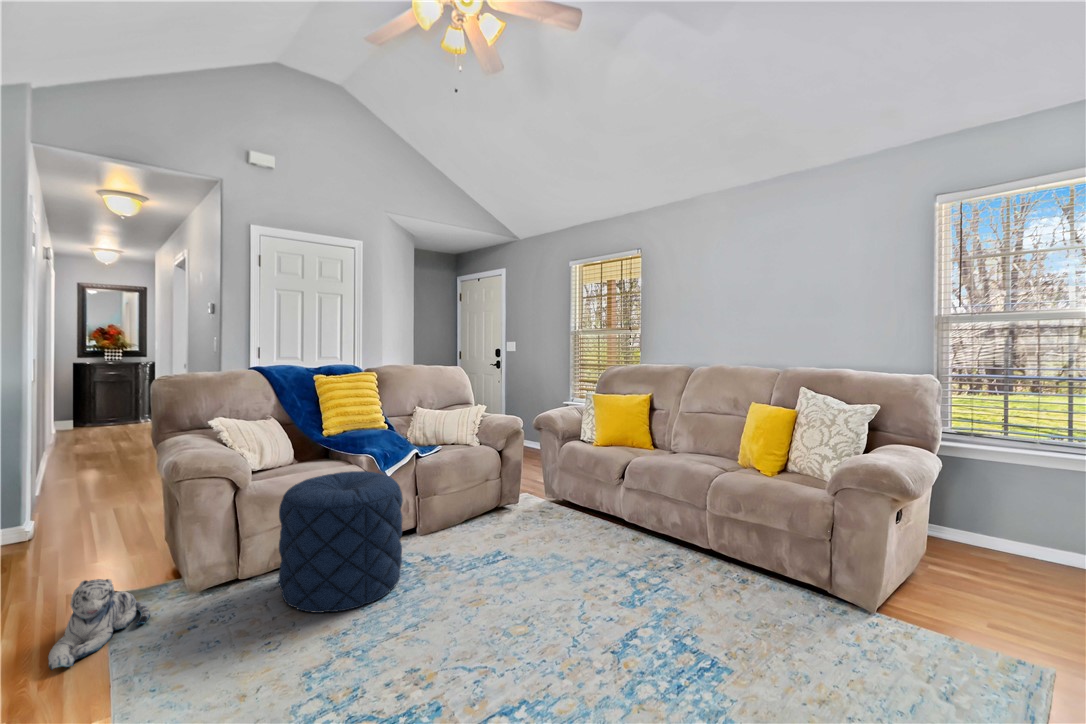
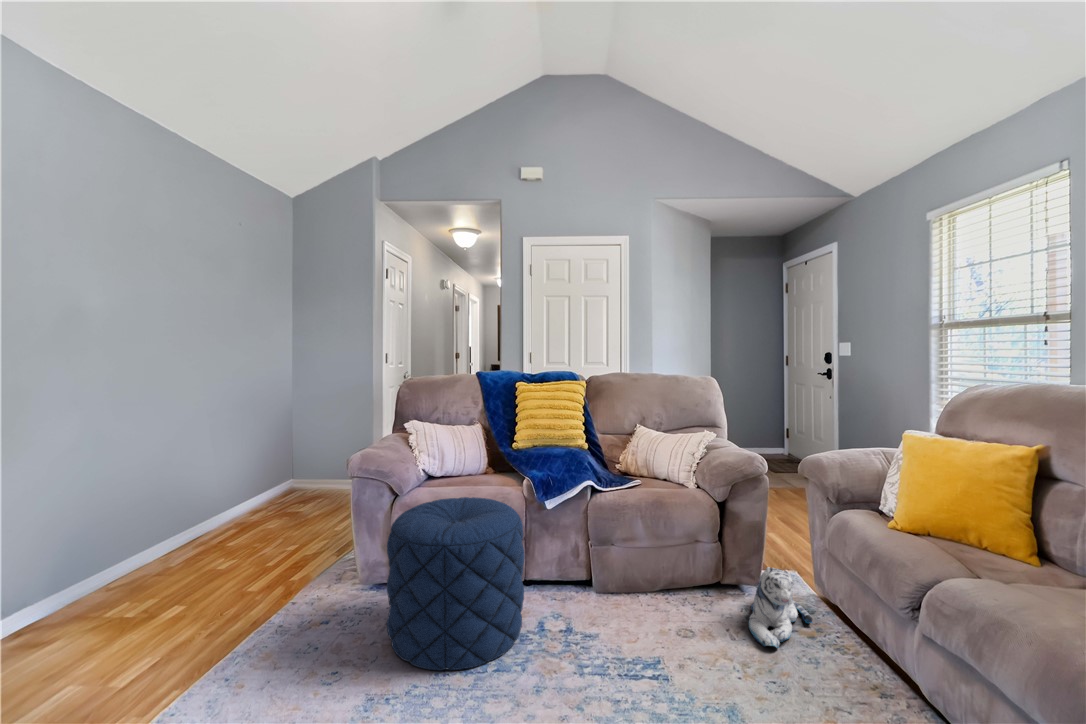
plush toy: present [48,579,150,670] -> present [748,567,812,648]

